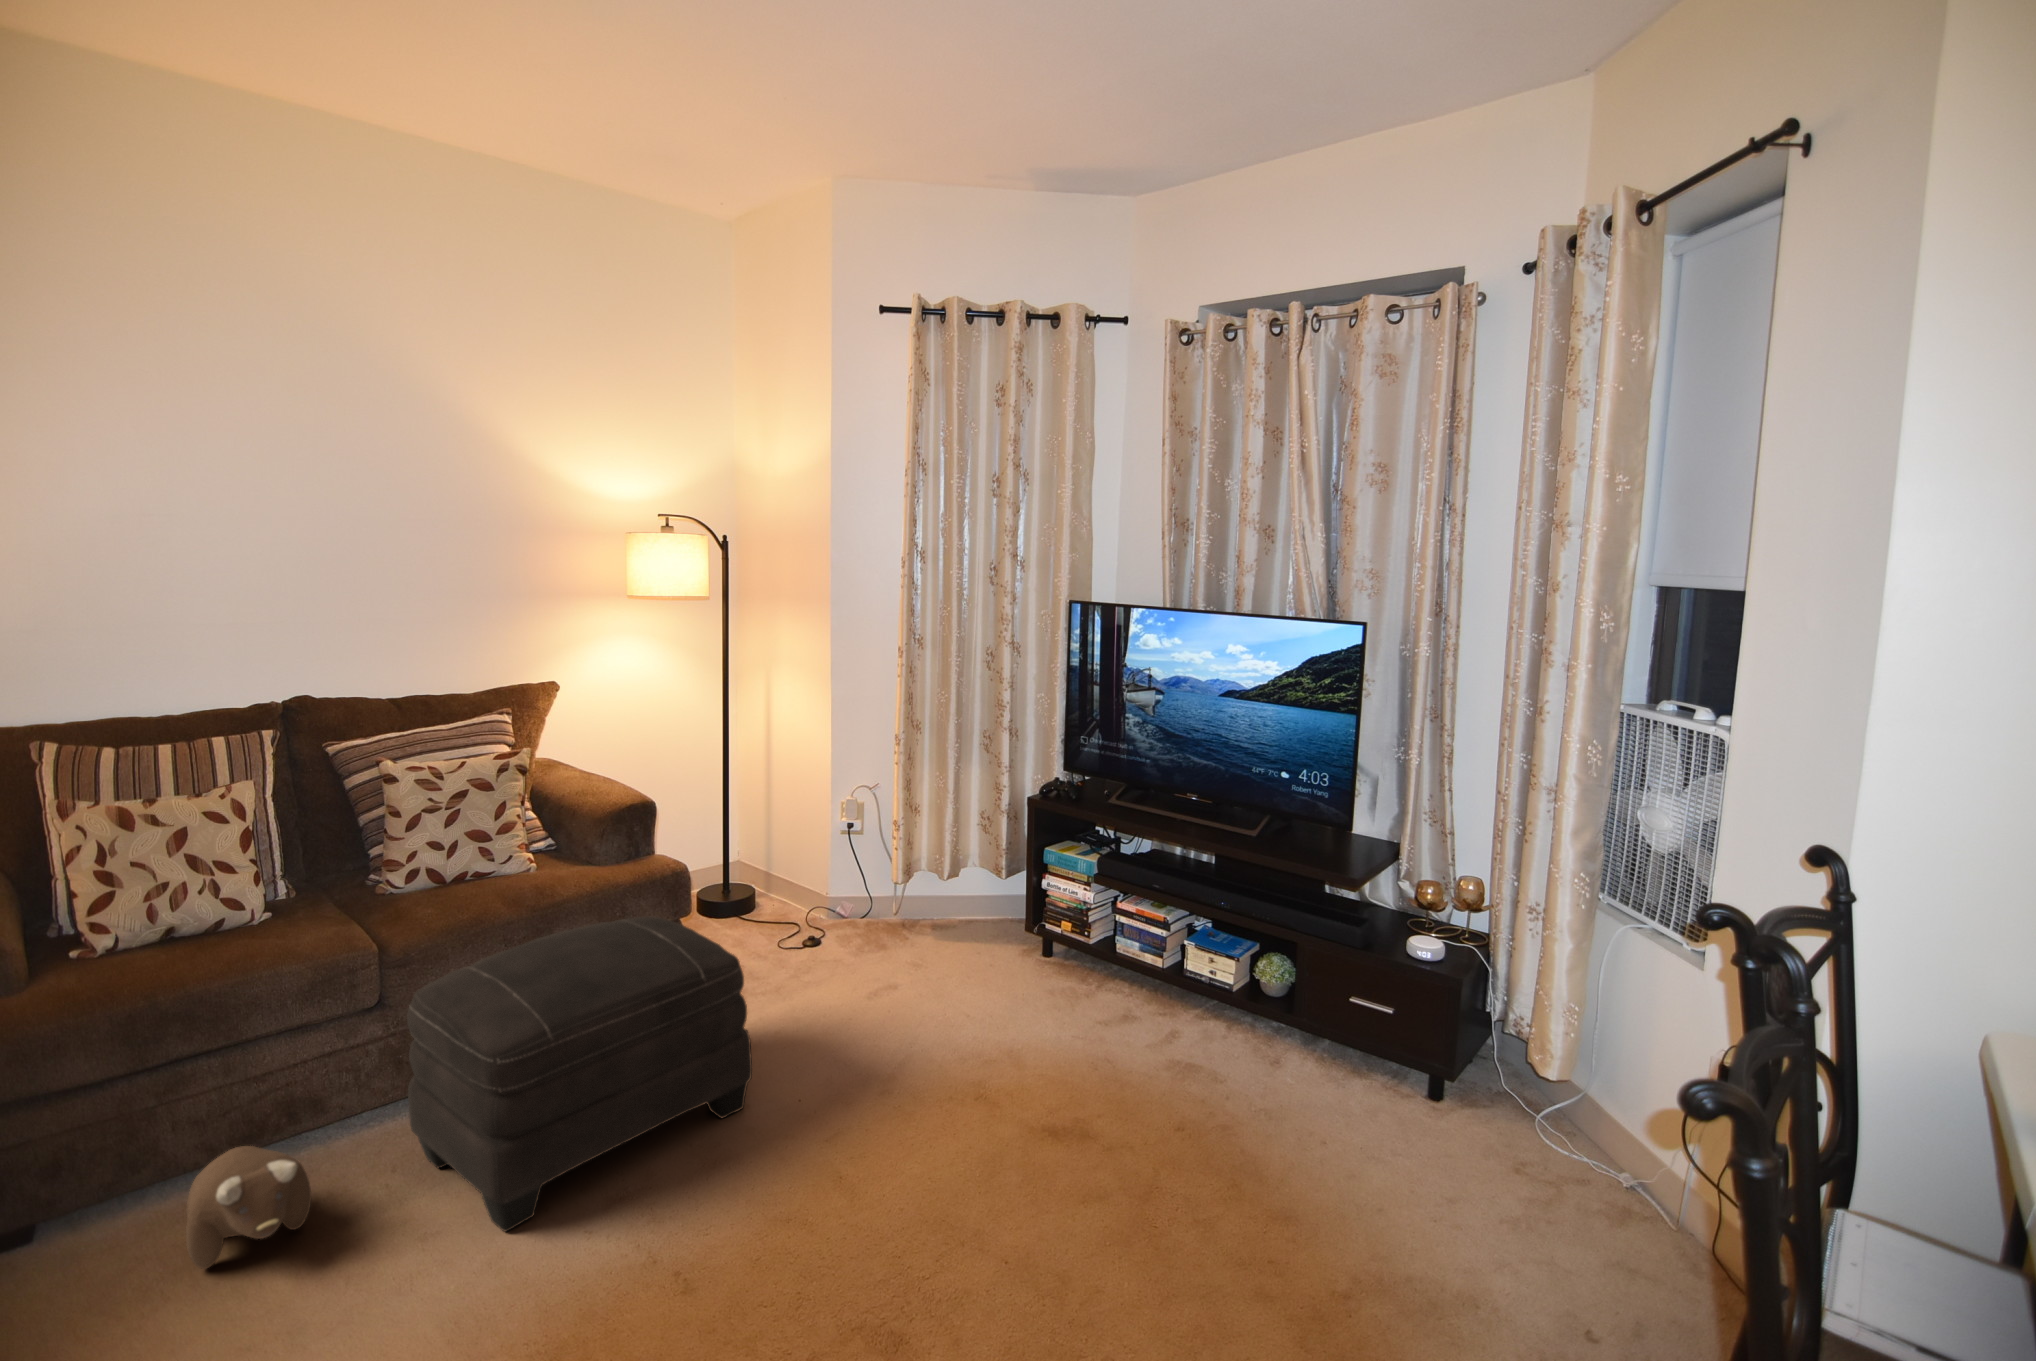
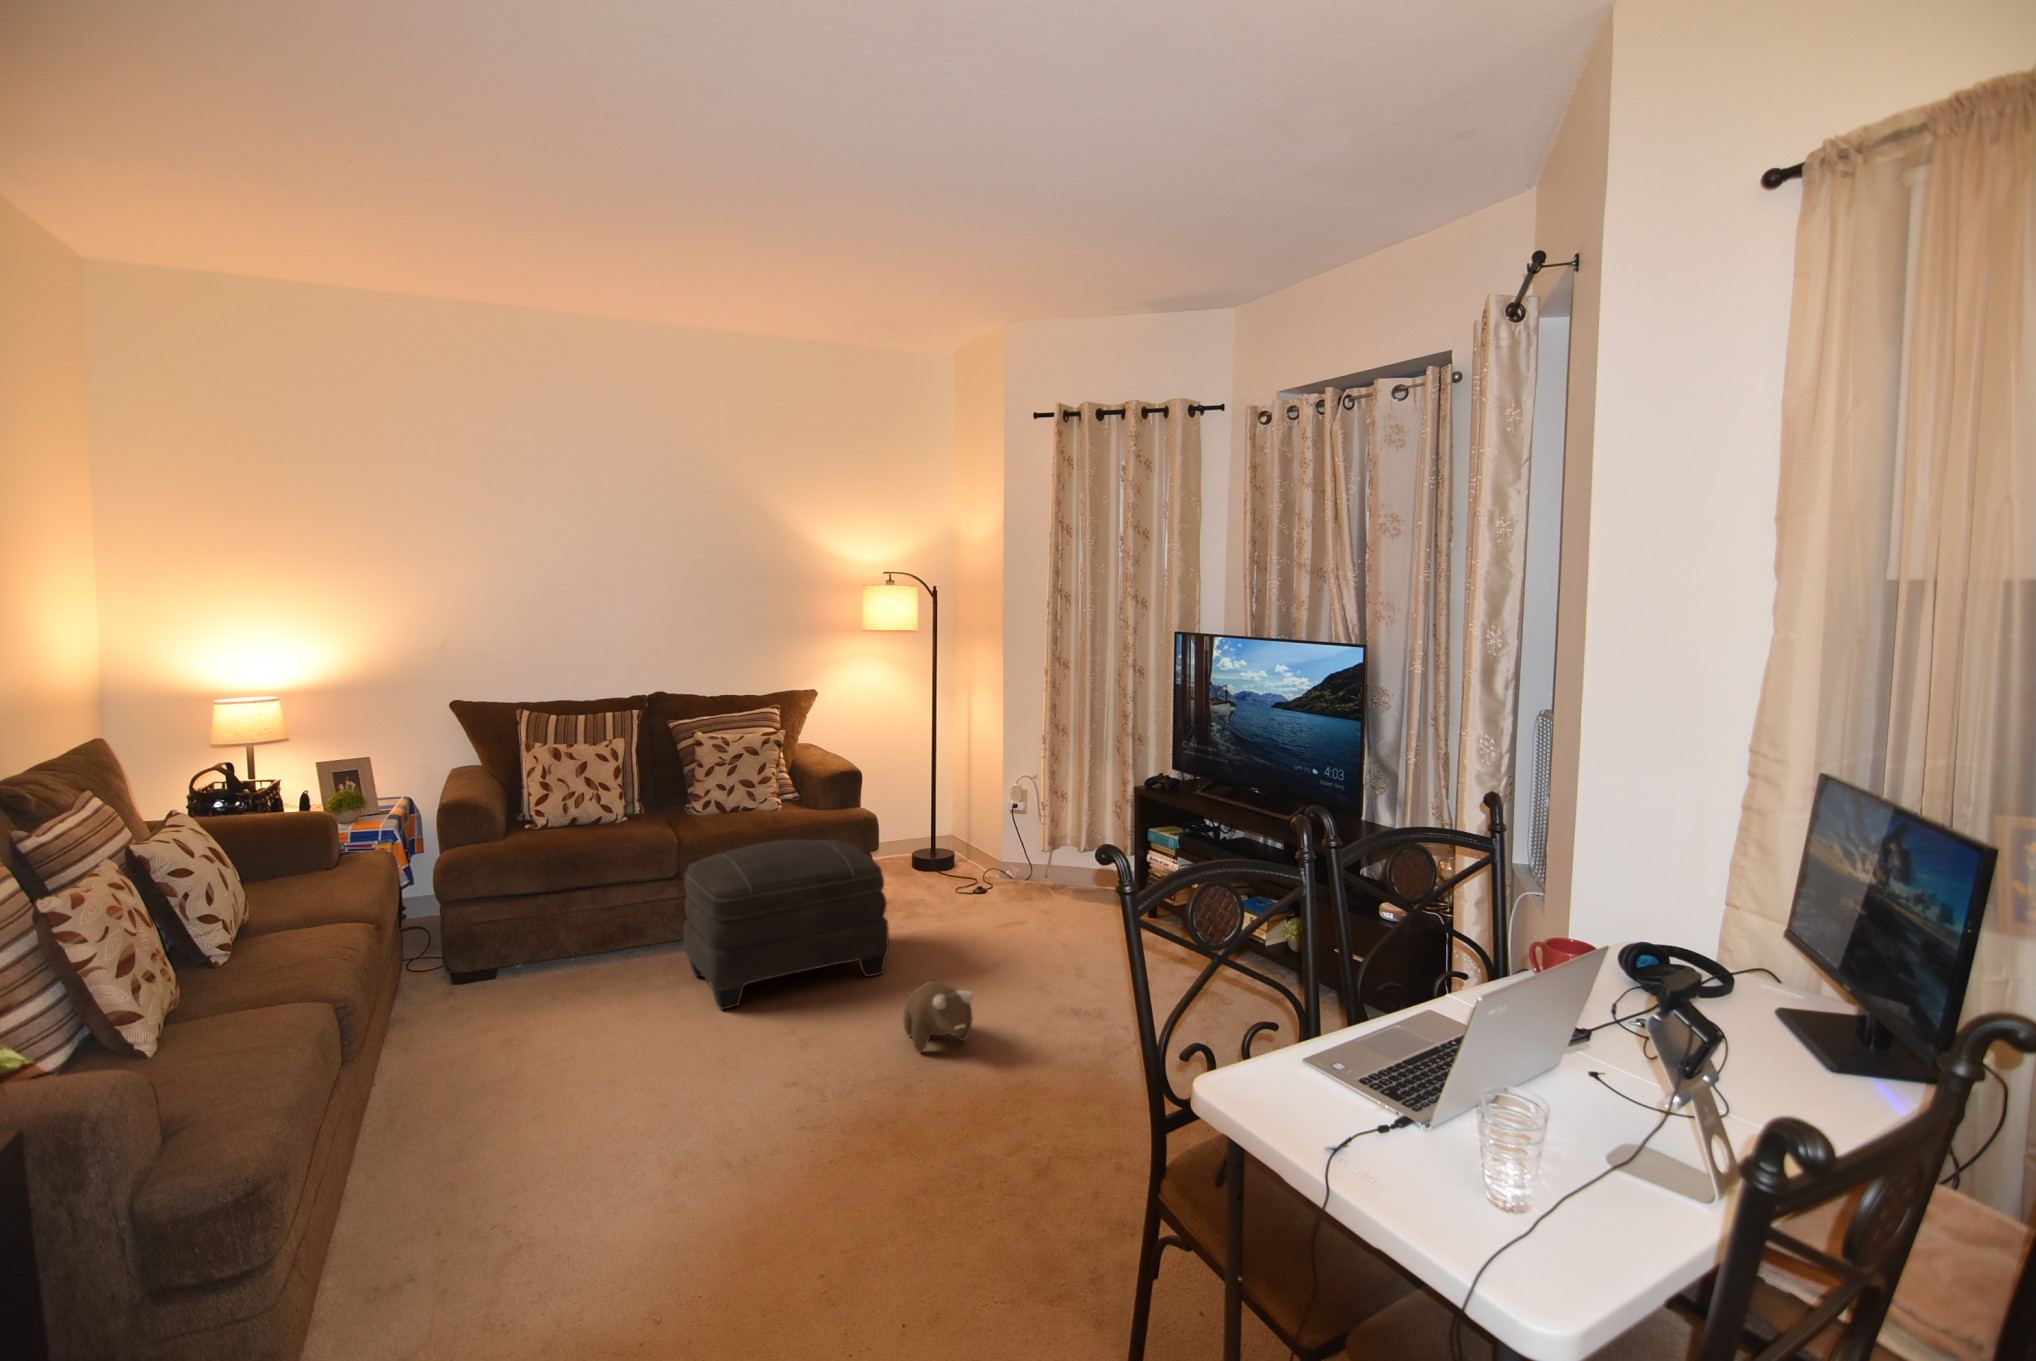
plush toy: present [186,1146,311,1269] -> present [903,981,973,1052]

